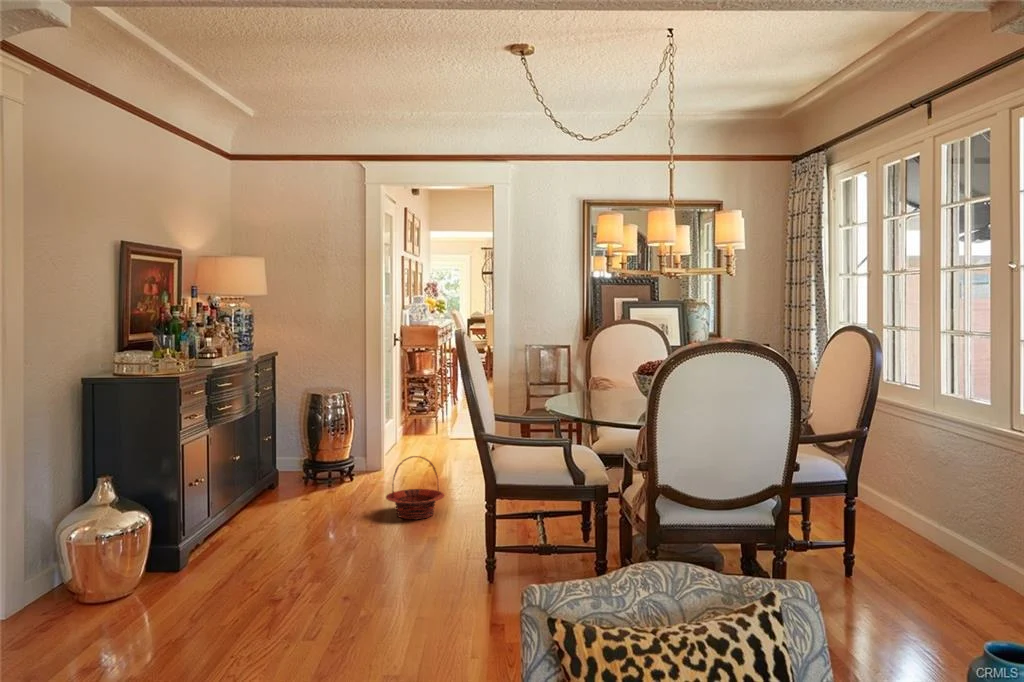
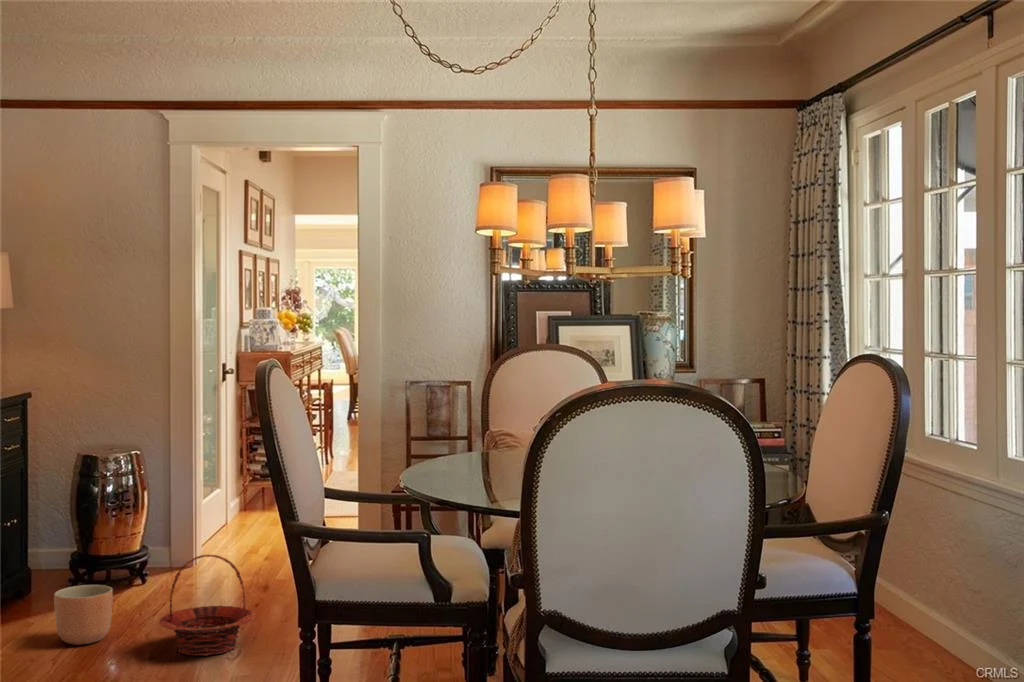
planter: none [318,475,353,512] -> present [54,585,113,645]

